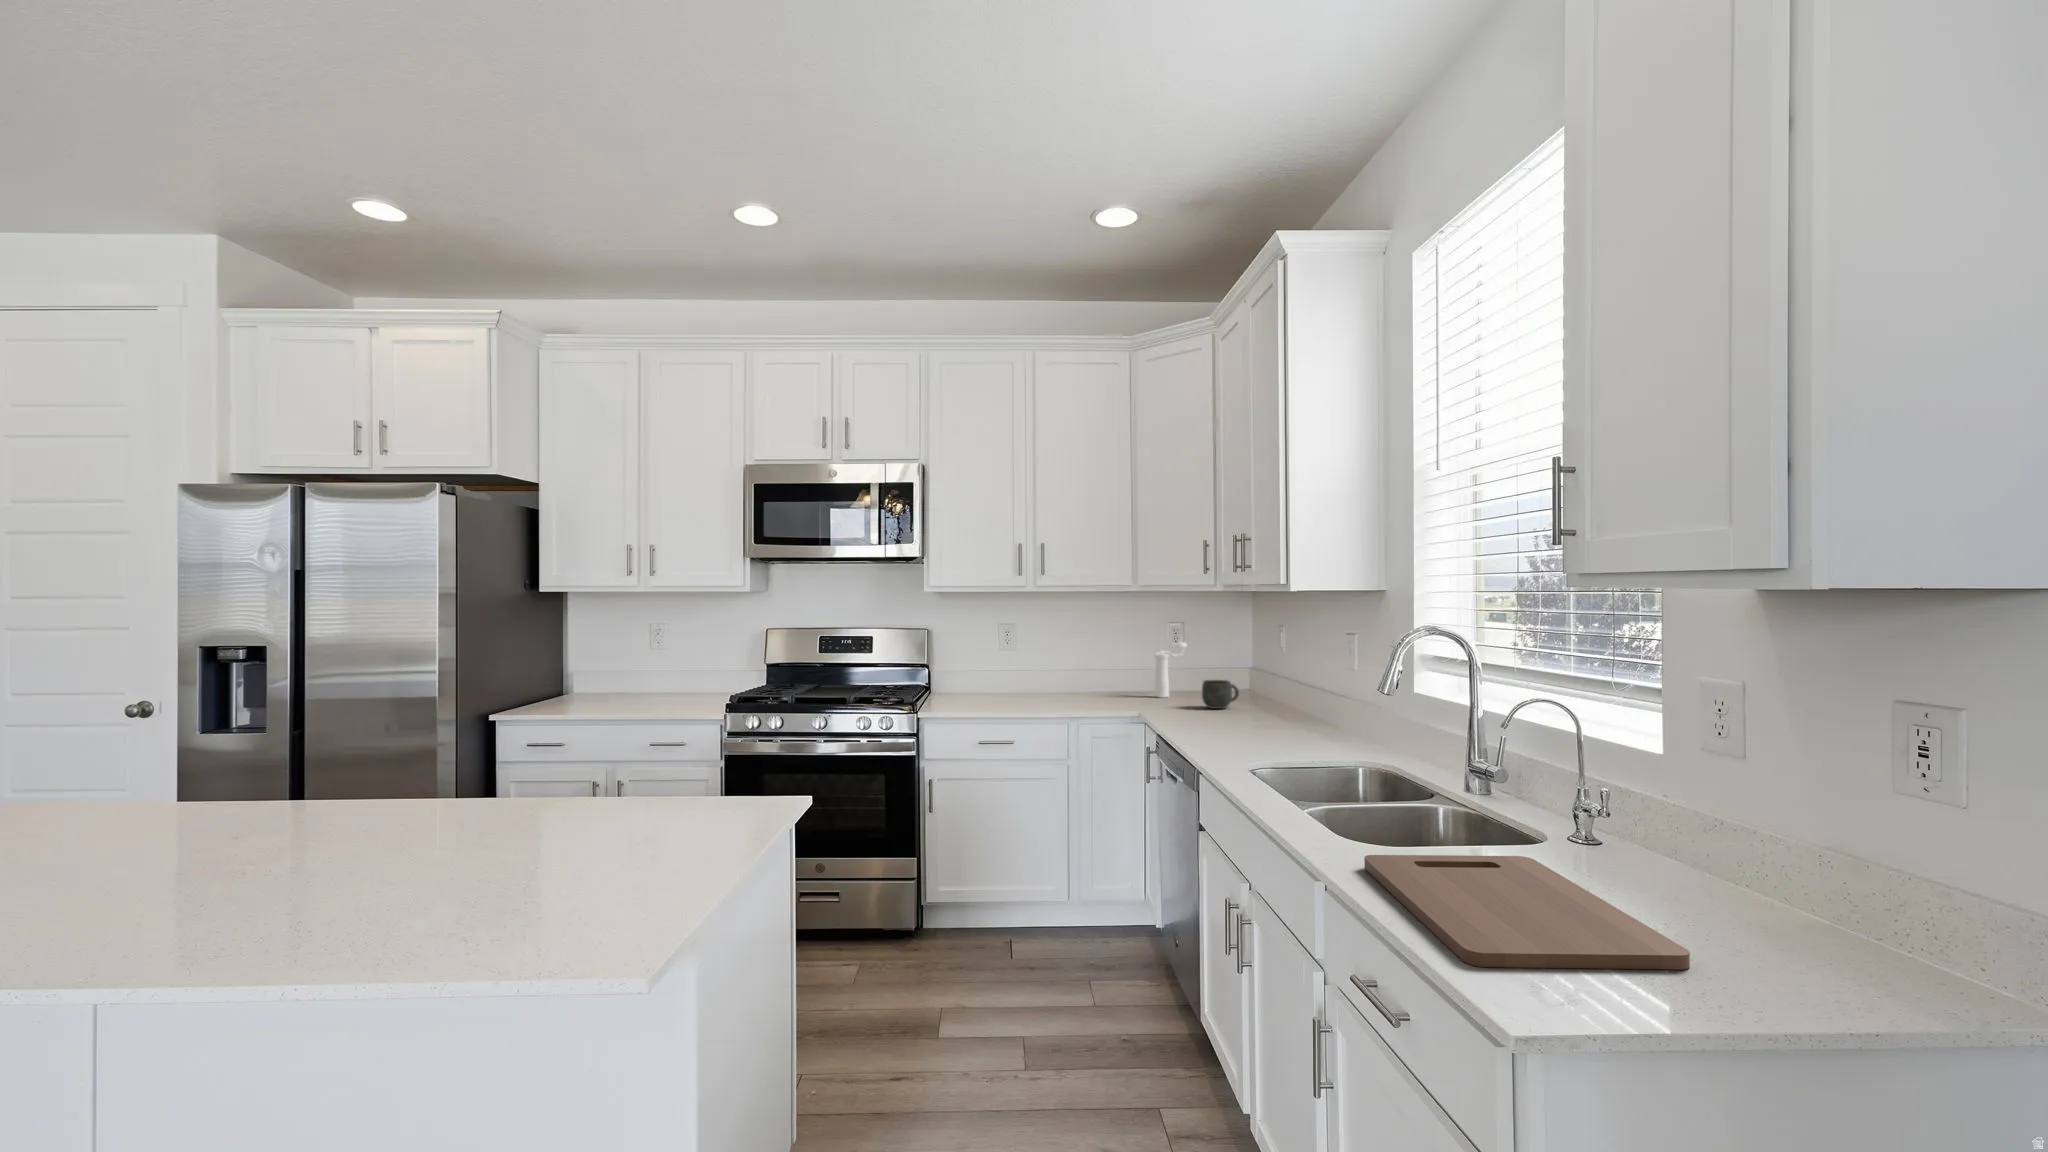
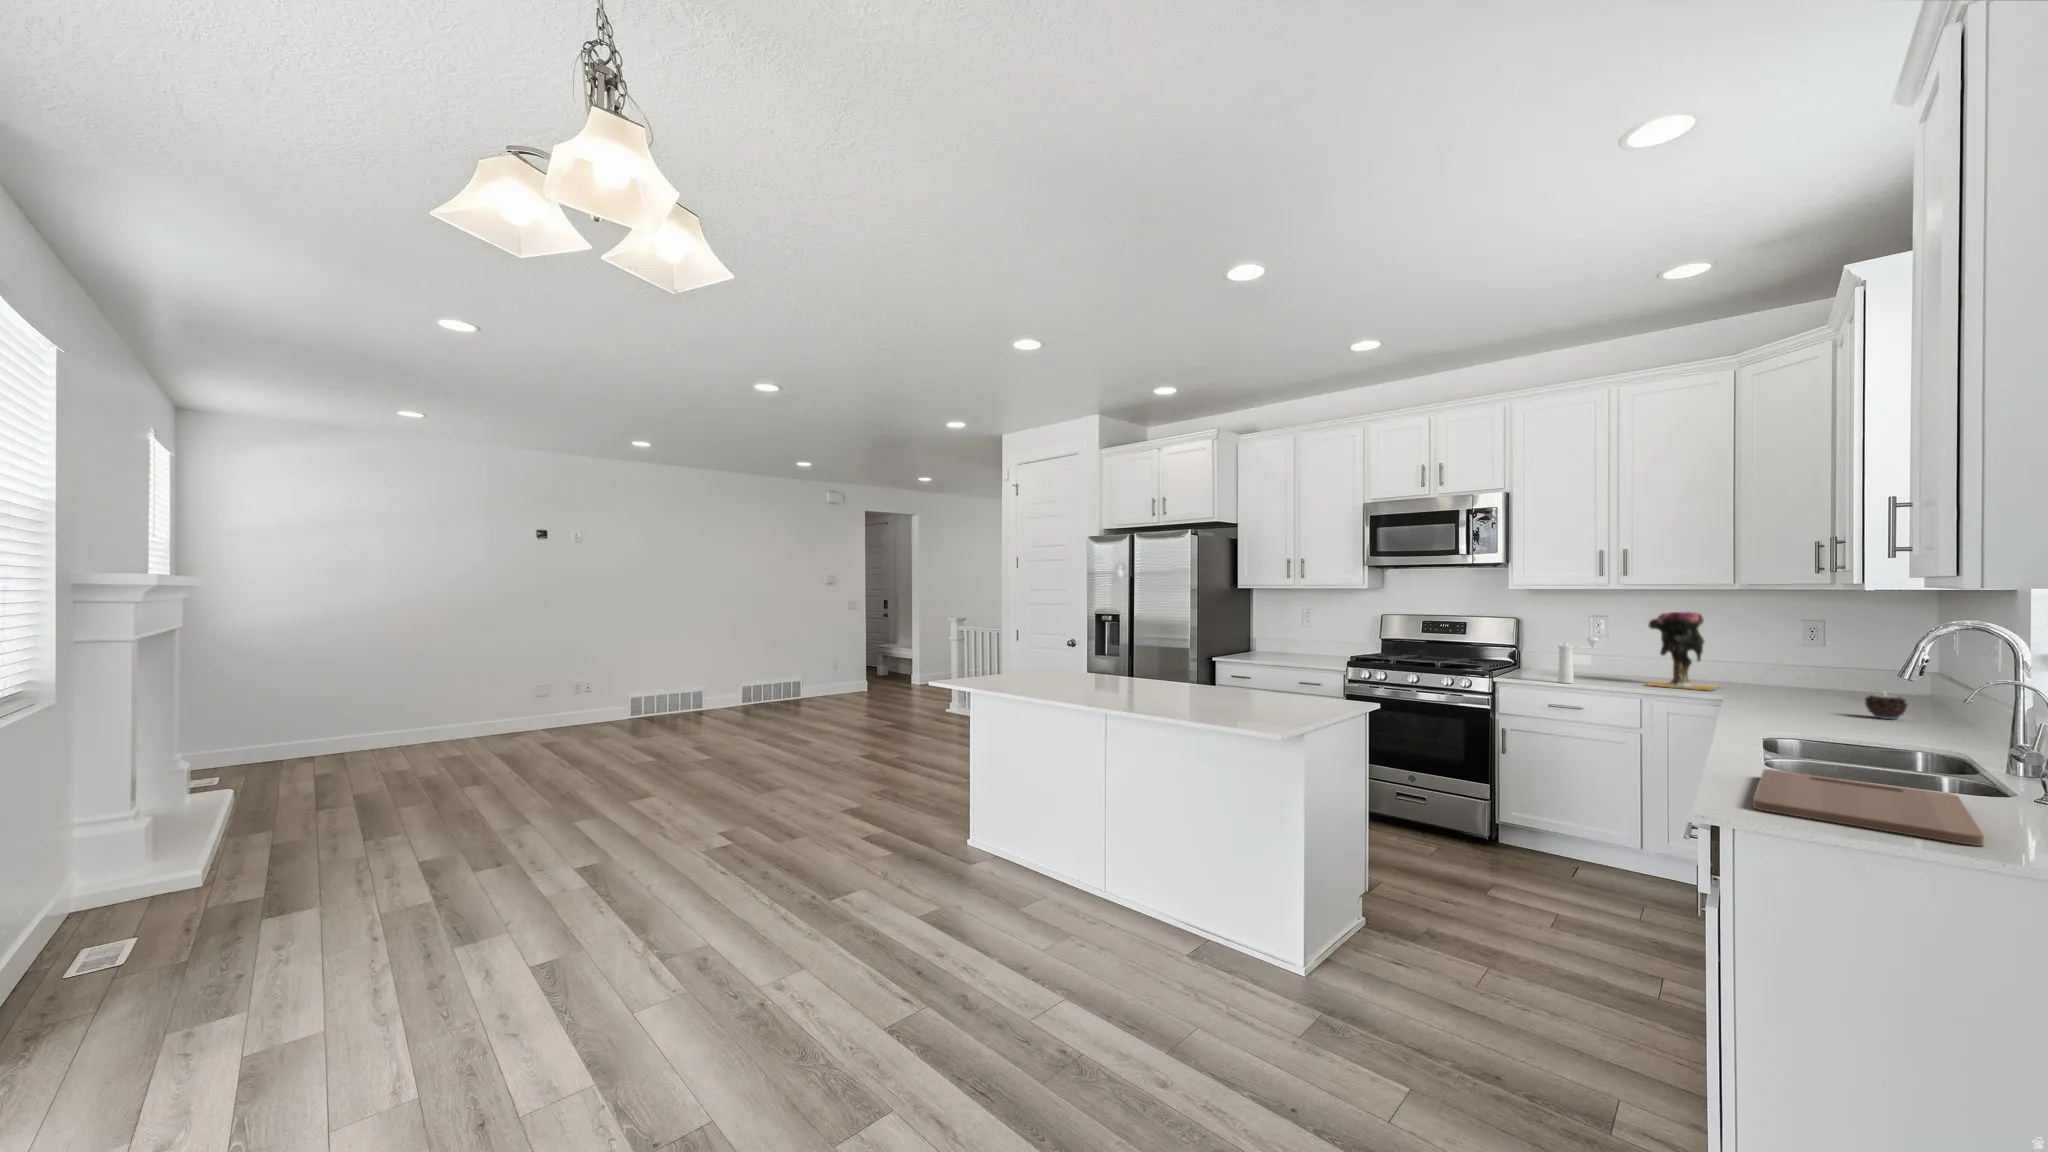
vase: none [1062,613,1120,703] -> present [1647,612,1718,691]
pepper mill: present [1155,642,1186,698] -> present [1558,637,1599,683]
mug: present [1202,680,1239,709] -> none [1811,677,1865,705]
candle: none [1257,694,1289,723] -> present [1865,695,1907,719]

